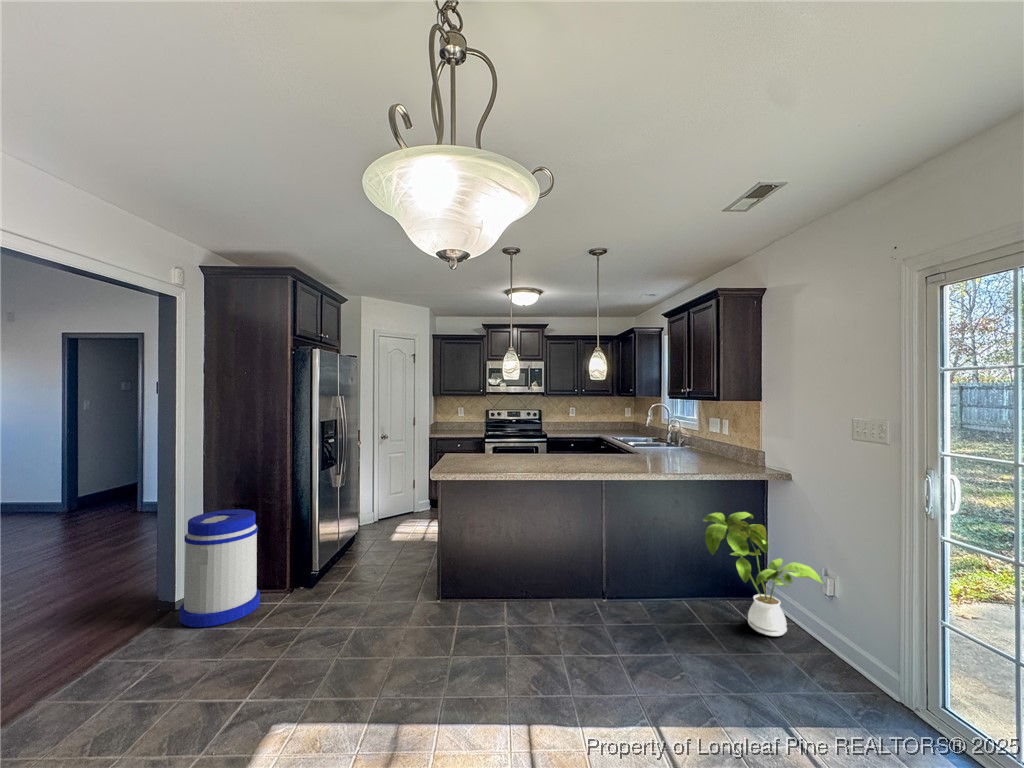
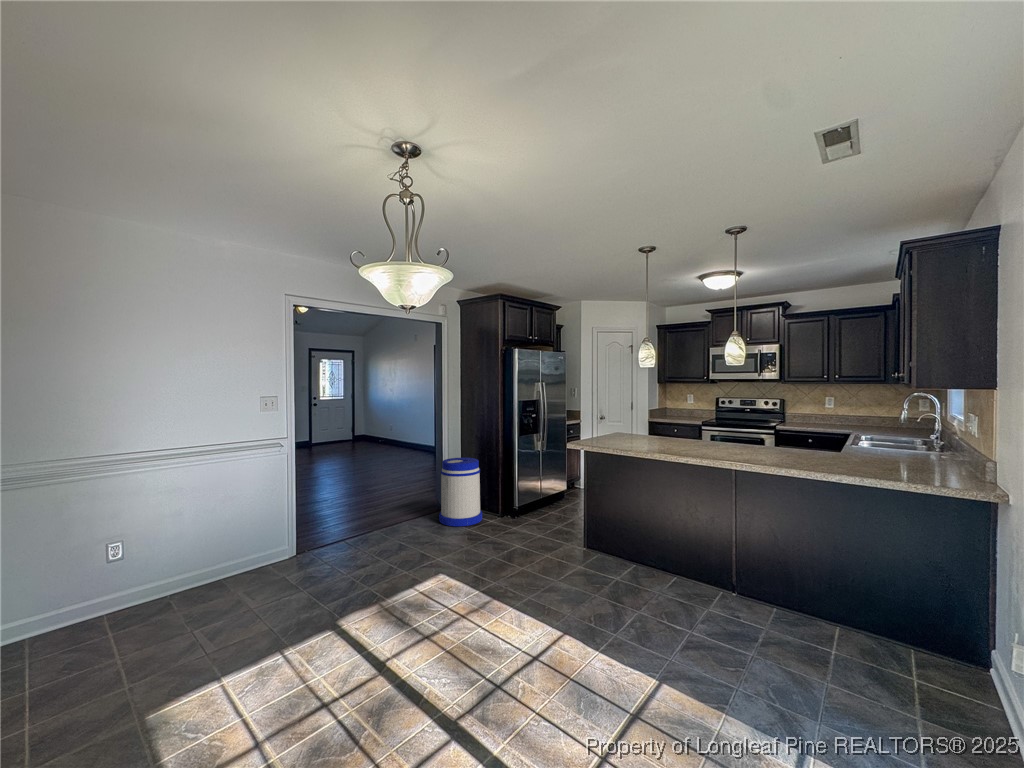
house plant: present [703,512,822,636] -> none [817,523,995,699]

